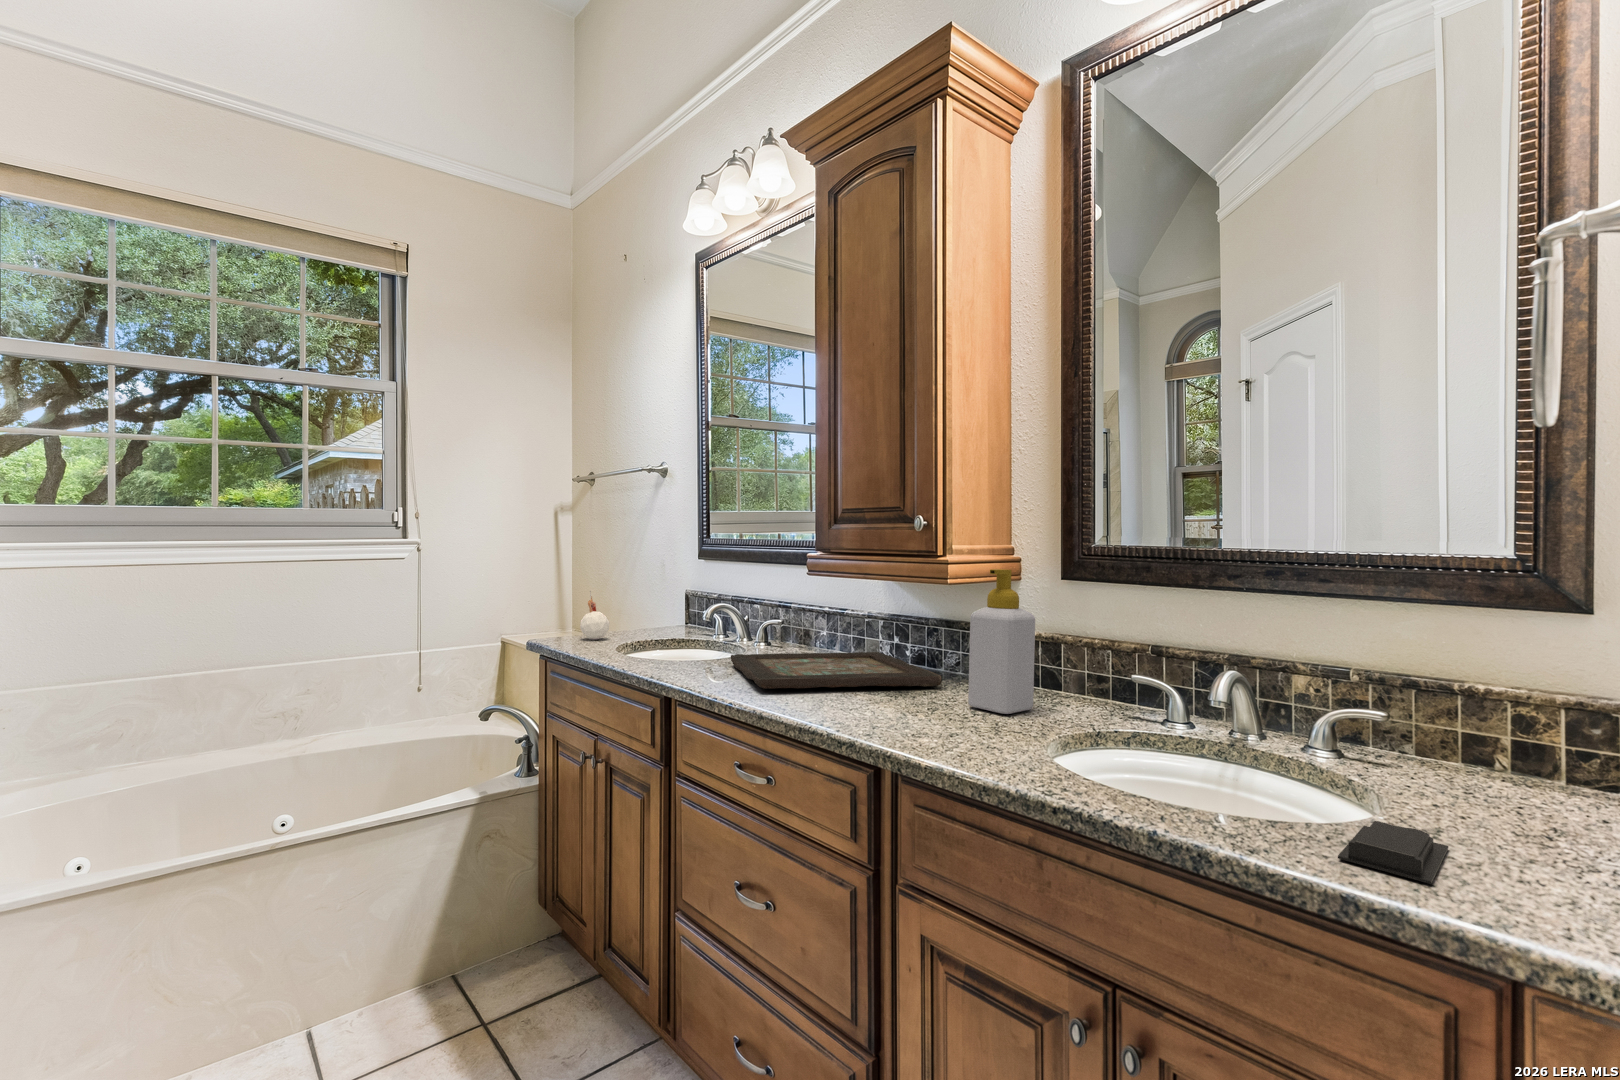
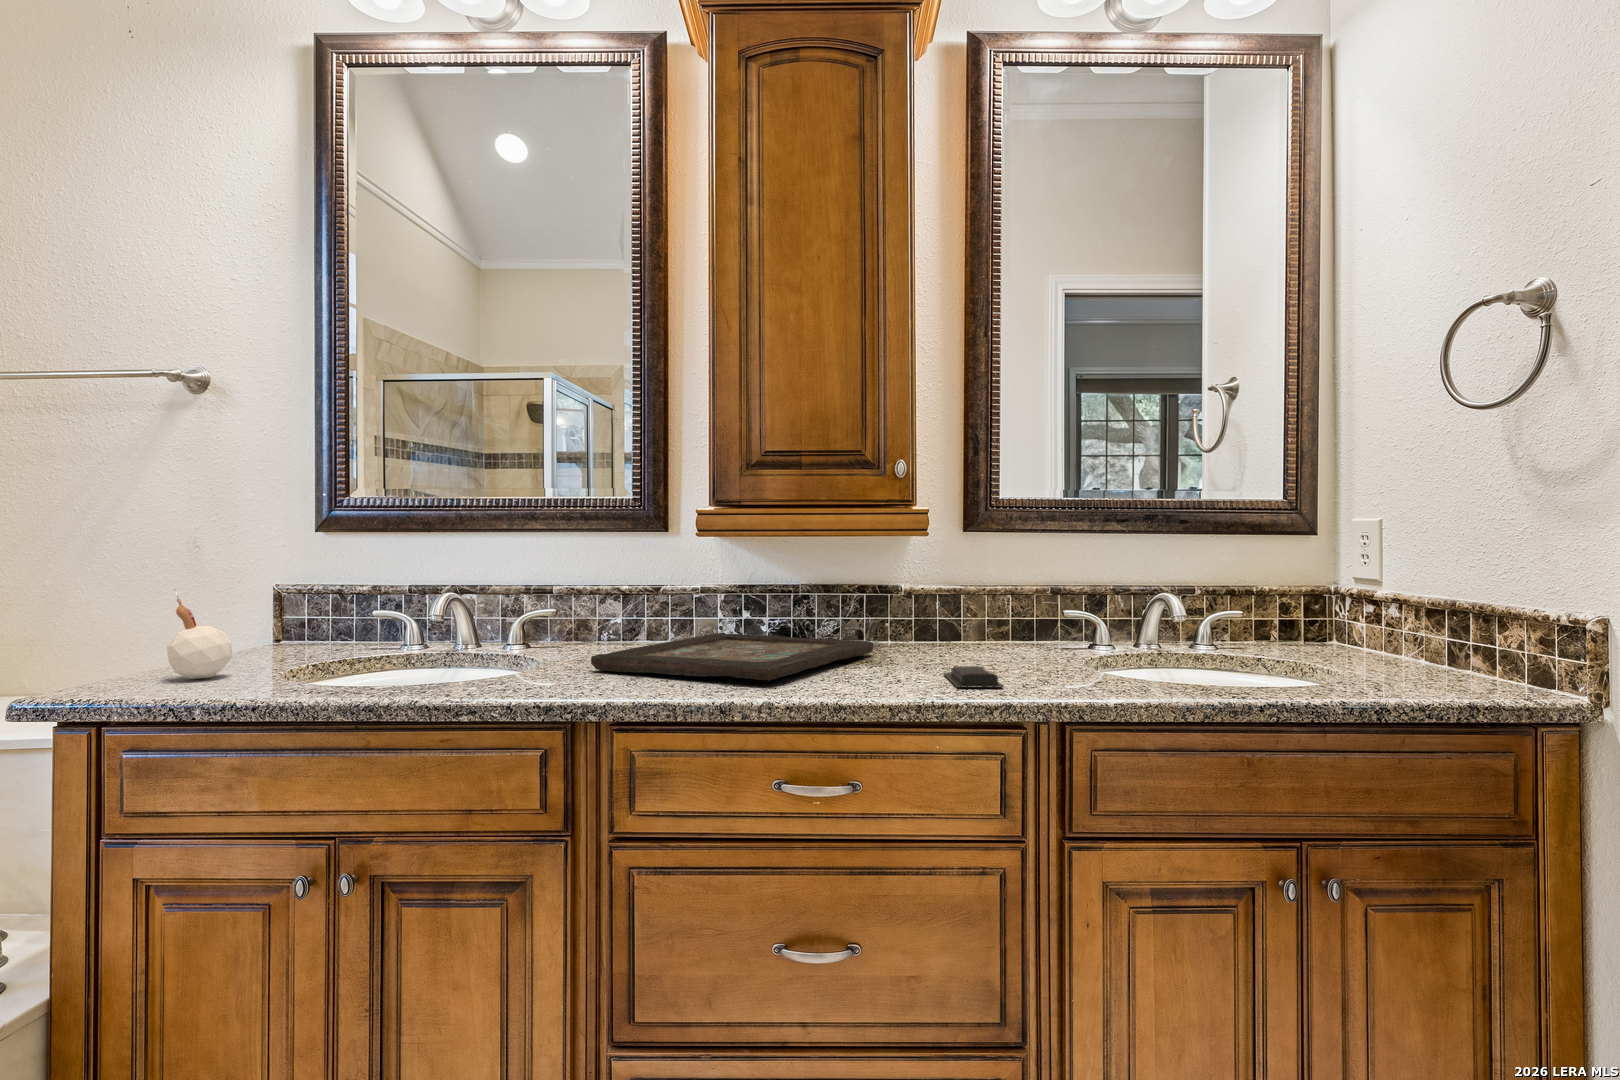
soap bottle: present [968,569,1035,714] -> none [949,518,1006,662]
soap bar: present [1338,821,1448,884] -> present [944,666,1003,688]

